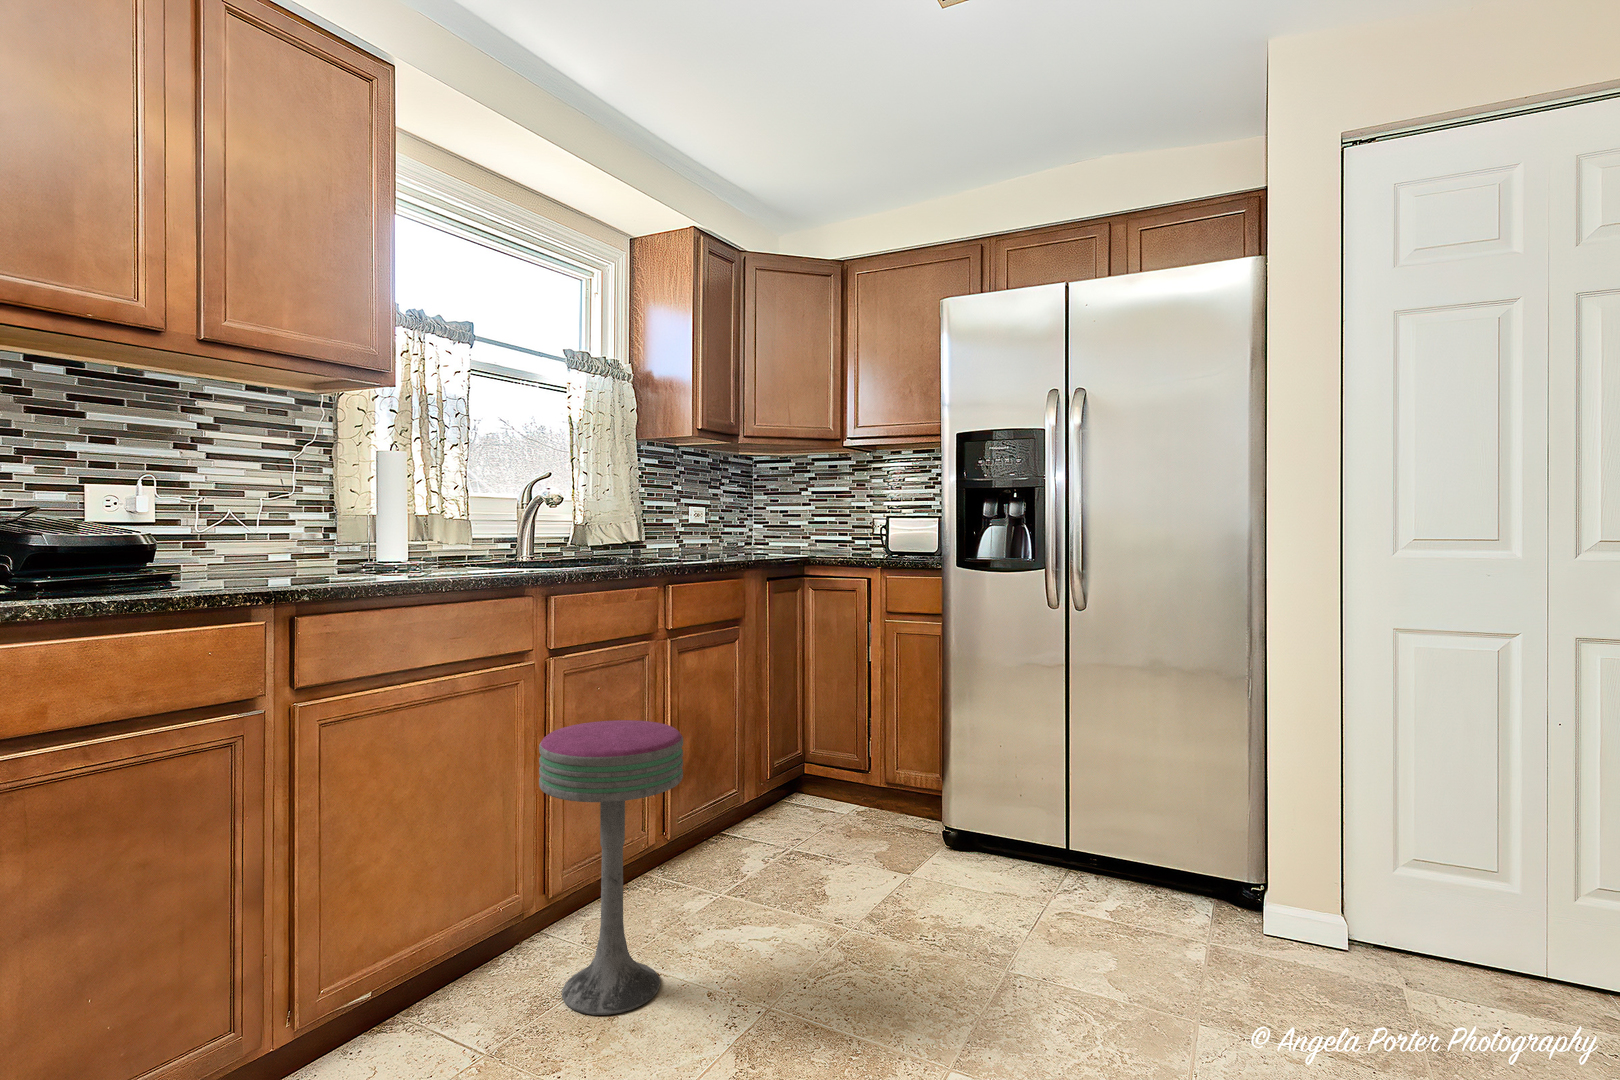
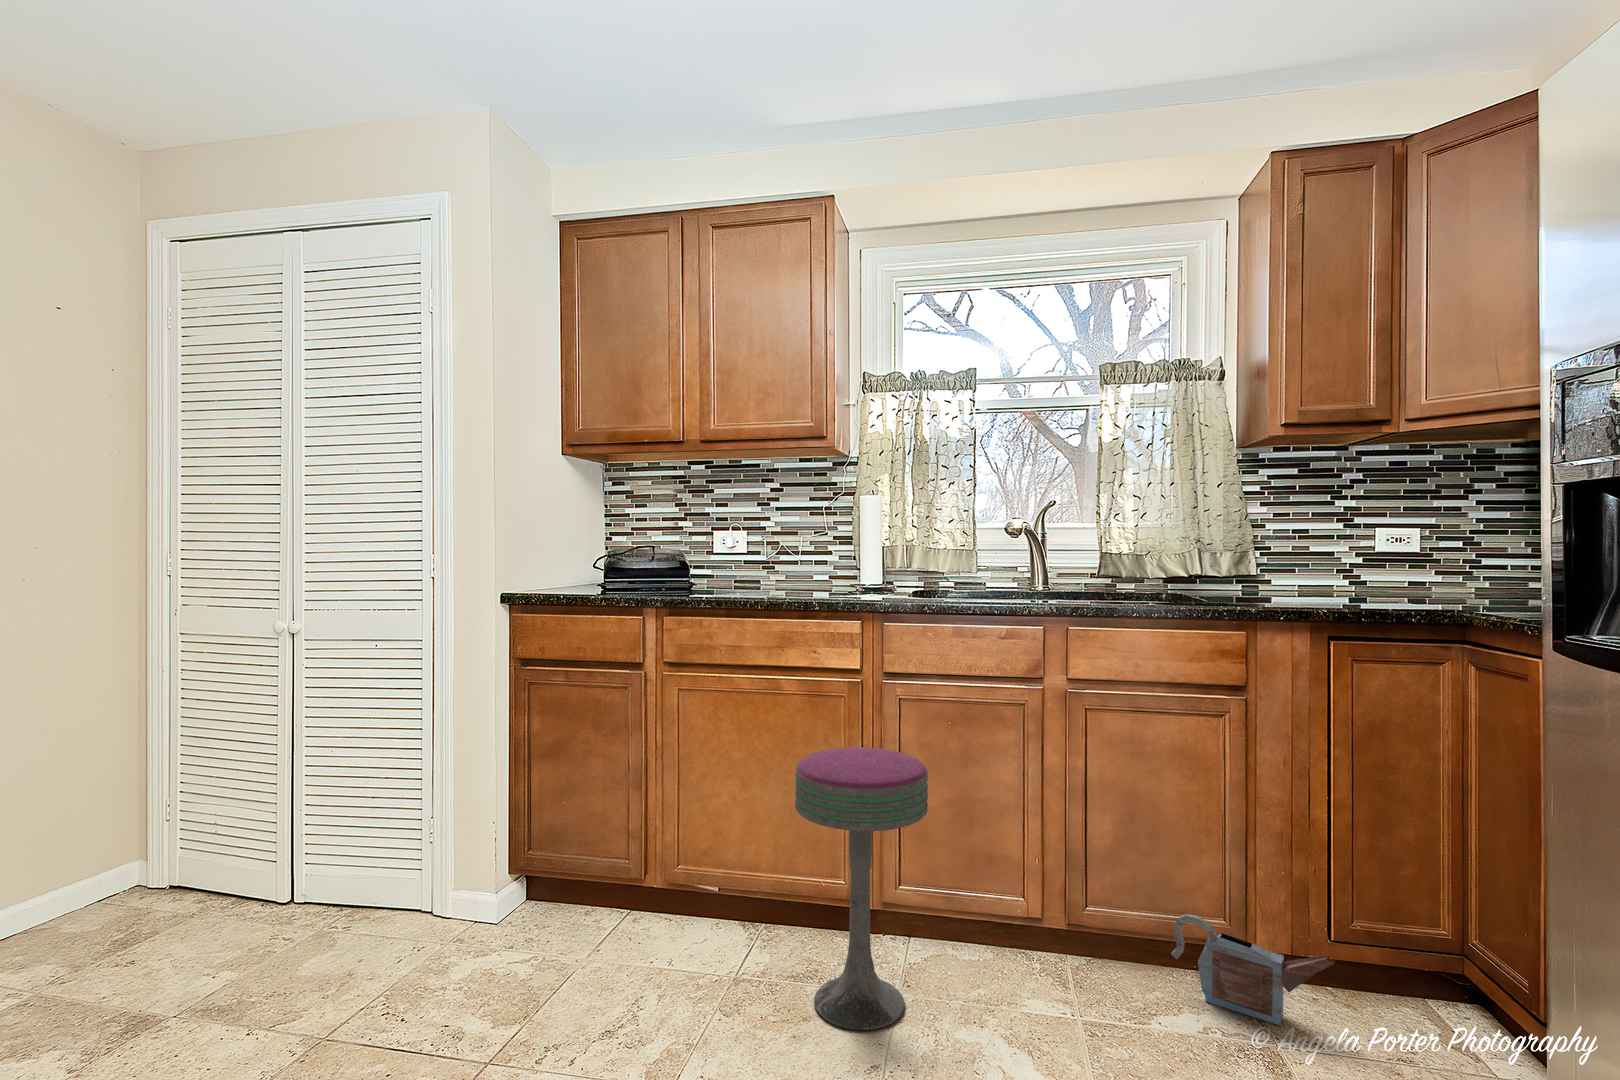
watering can: none [718,784,809,855] -> present [1171,914,1335,1025]

